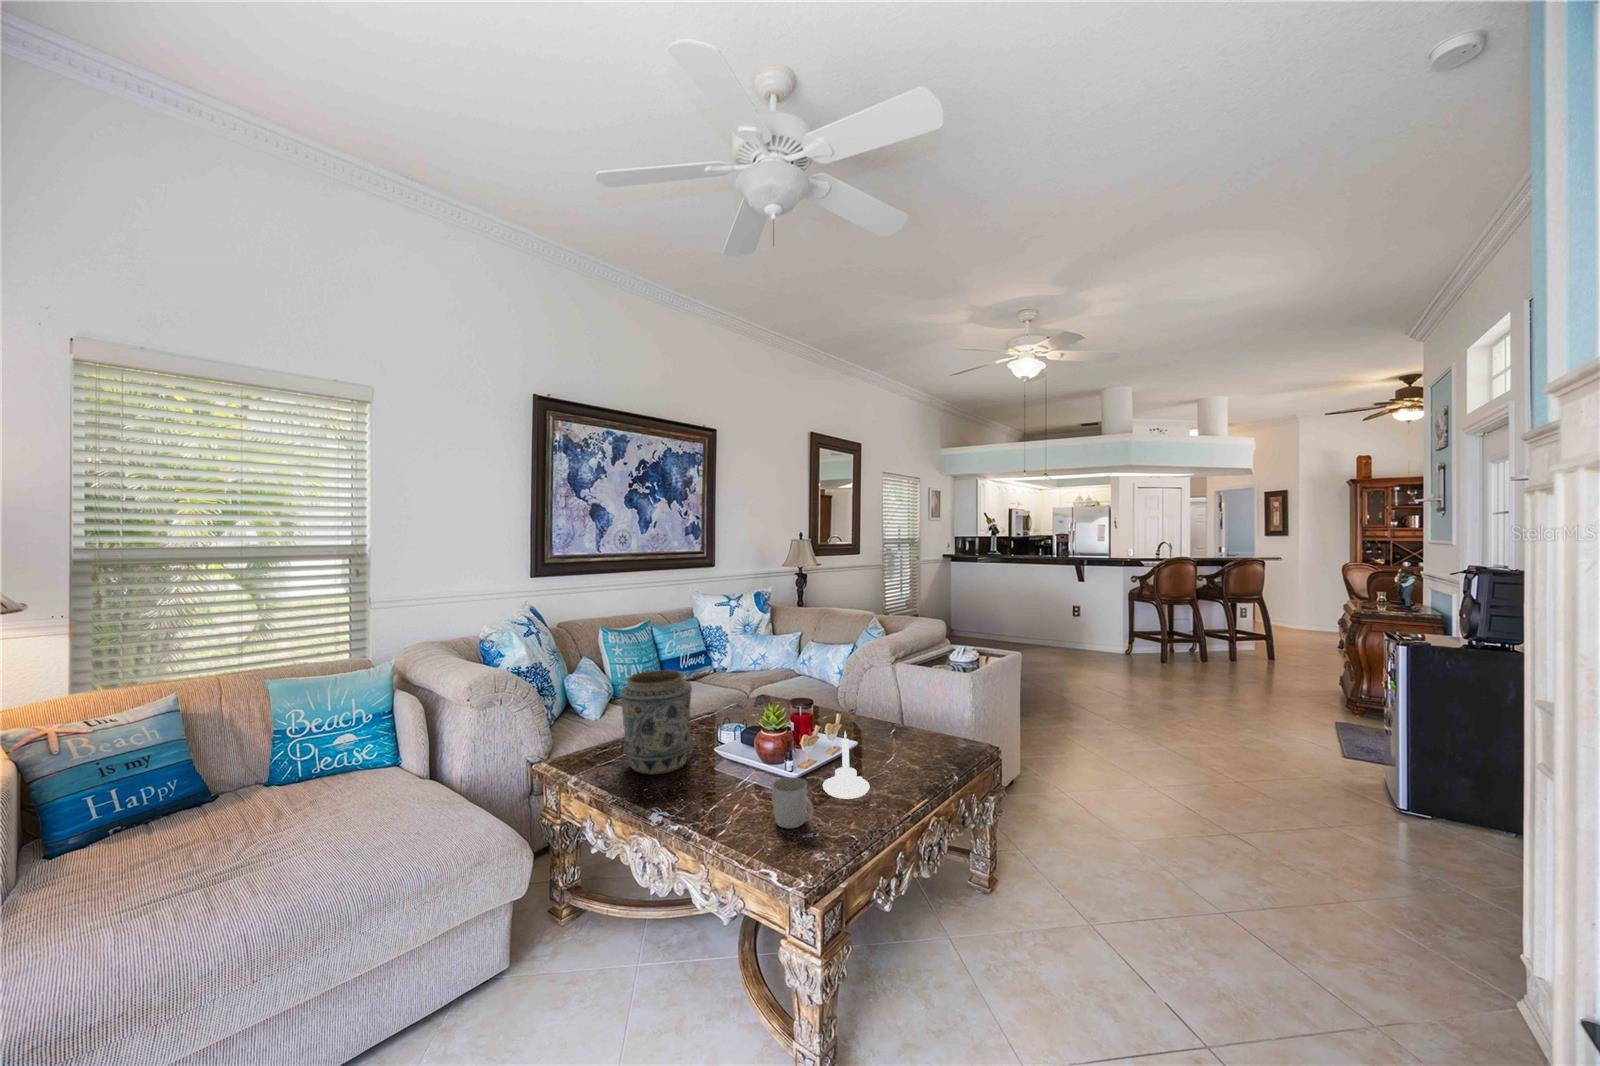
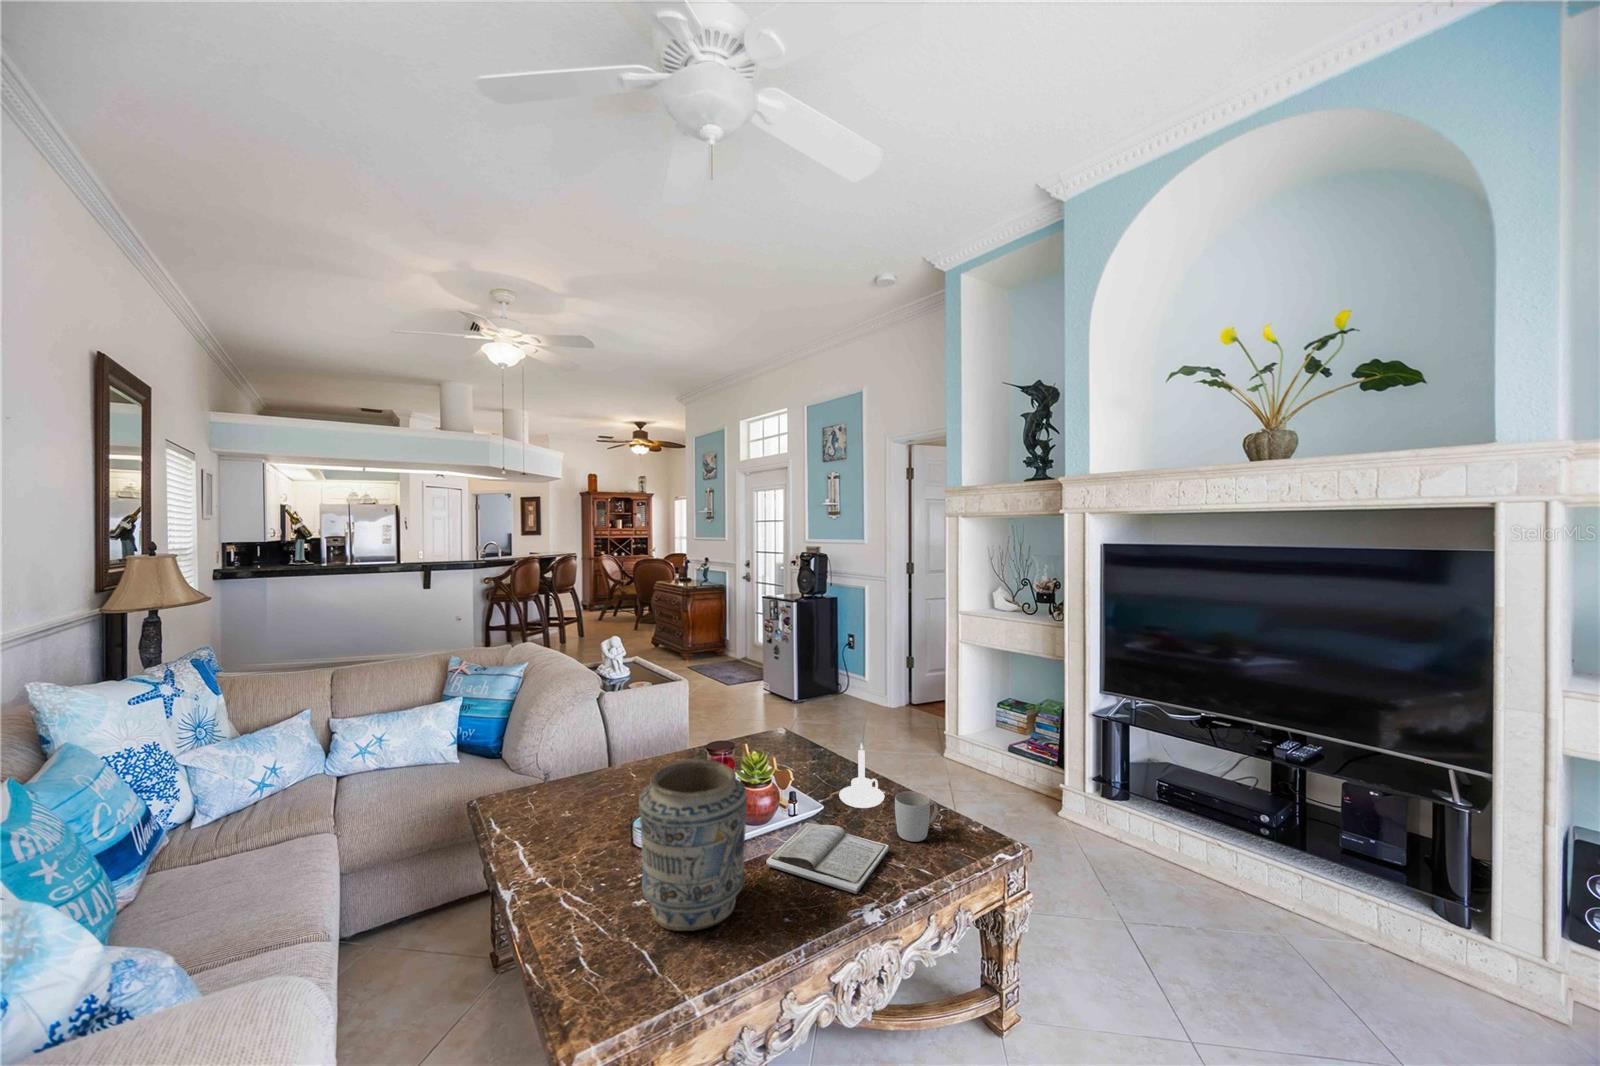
book: none [680,769,774,813] -> present [766,823,889,894]

